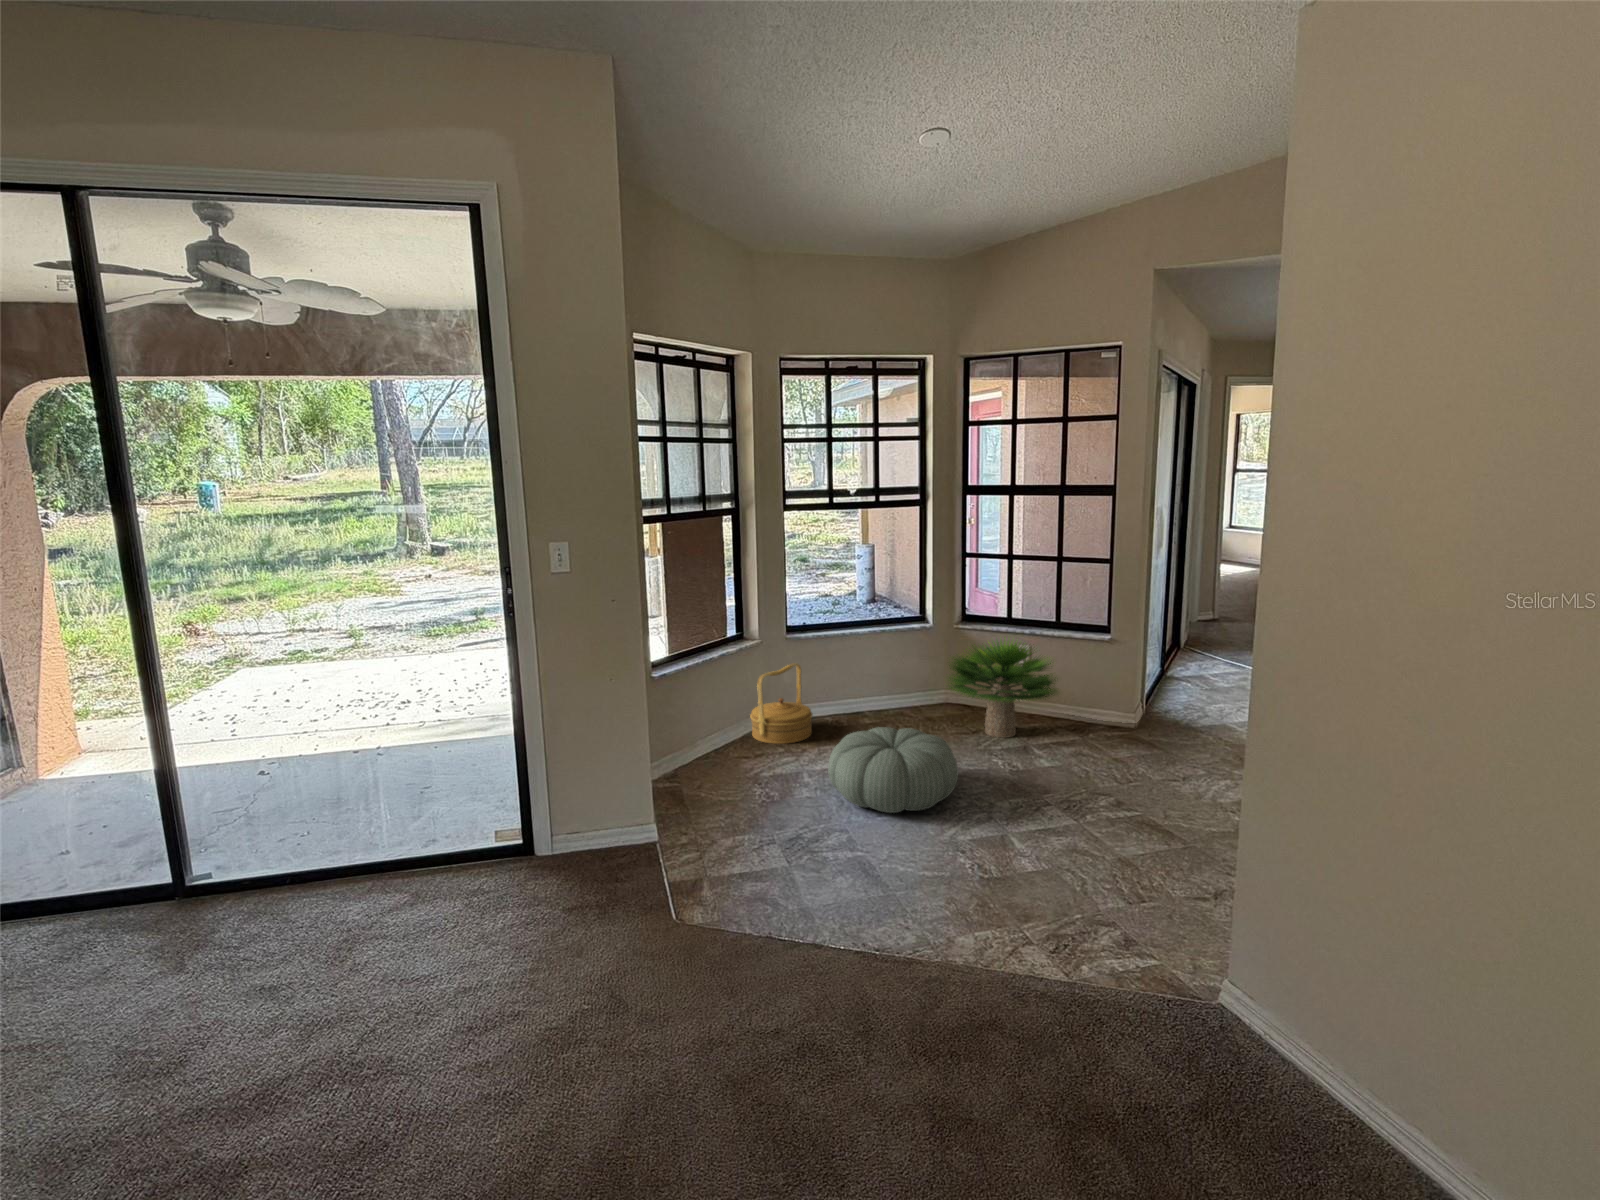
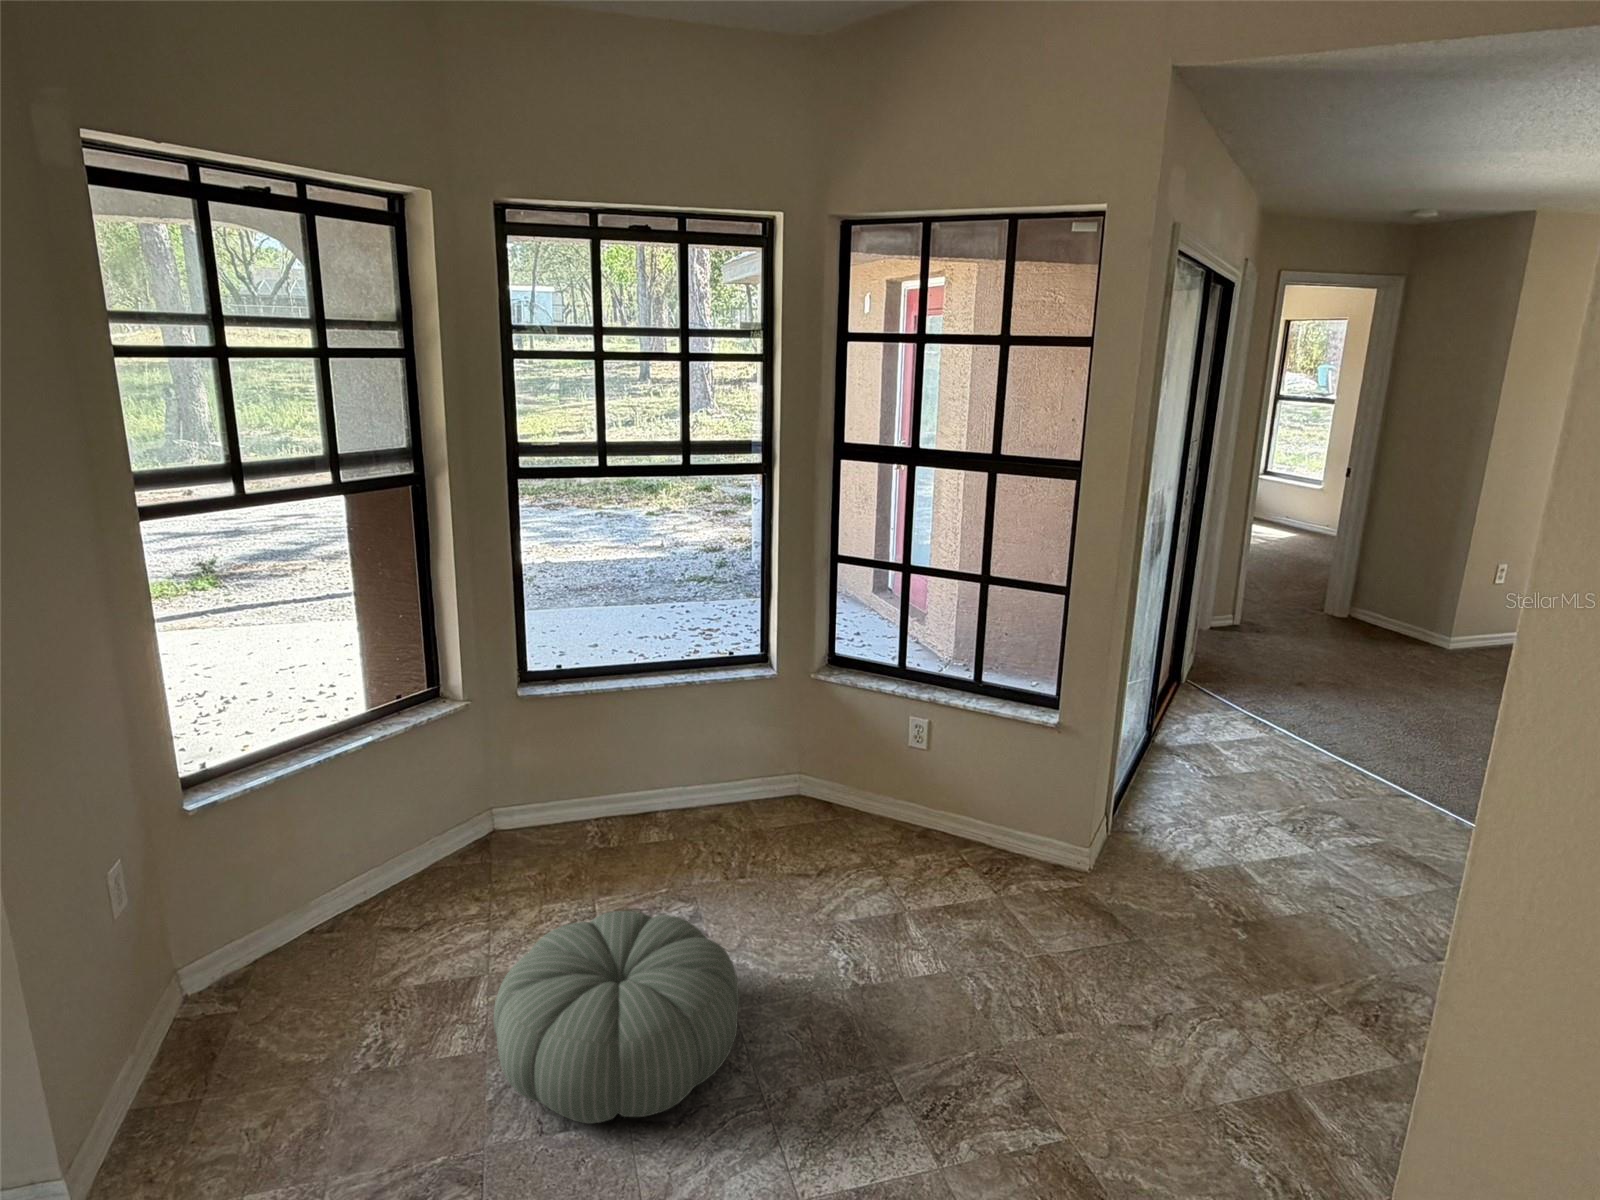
potted plant: present [949,637,1057,738] -> none [770,708,973,887]
woven basket: present [750,663,812,744] -> none [435,746,549,897]

